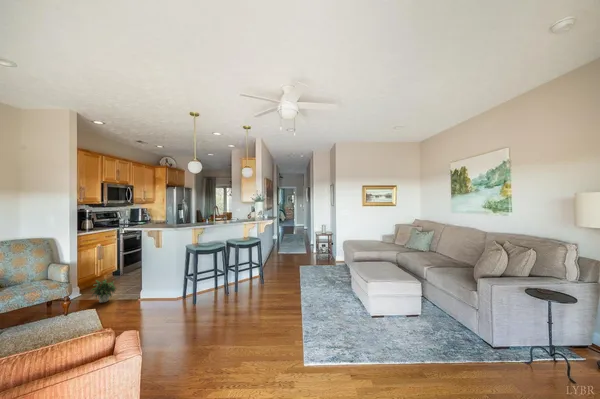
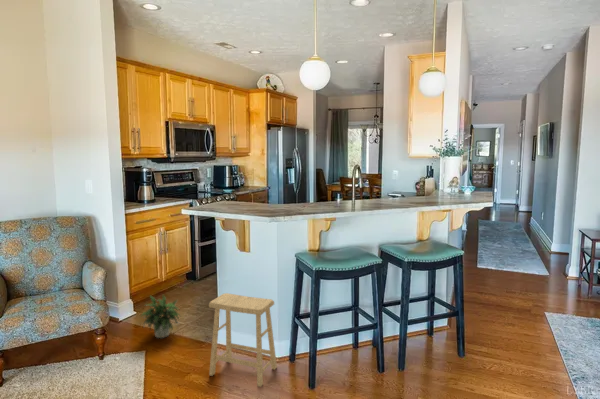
footstool: none [139,268,176,310] -> present [209,293,277,387]

